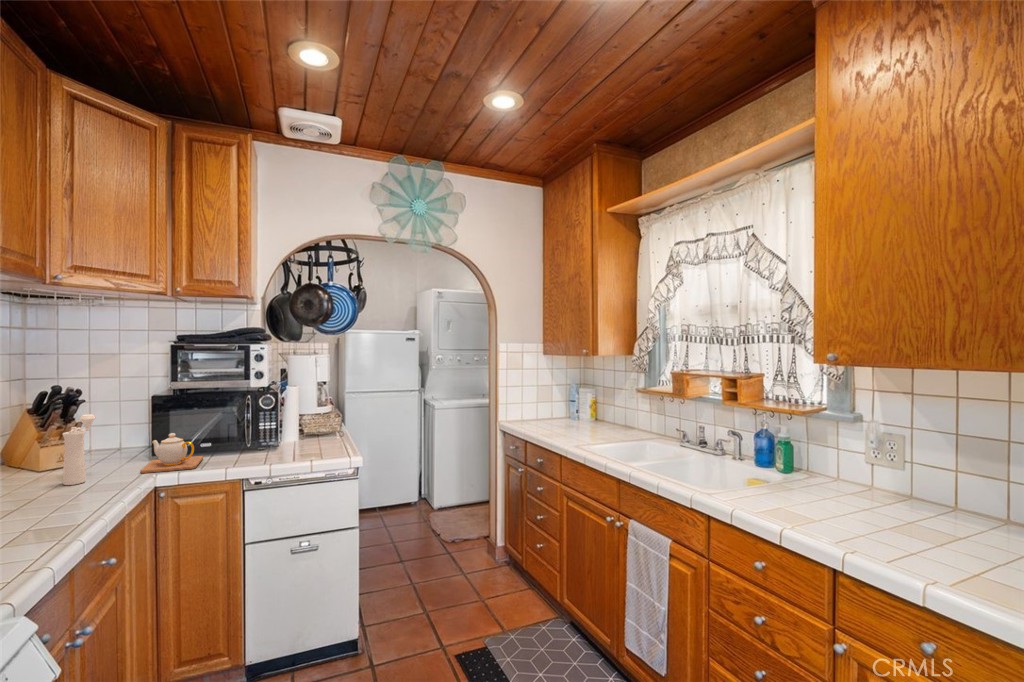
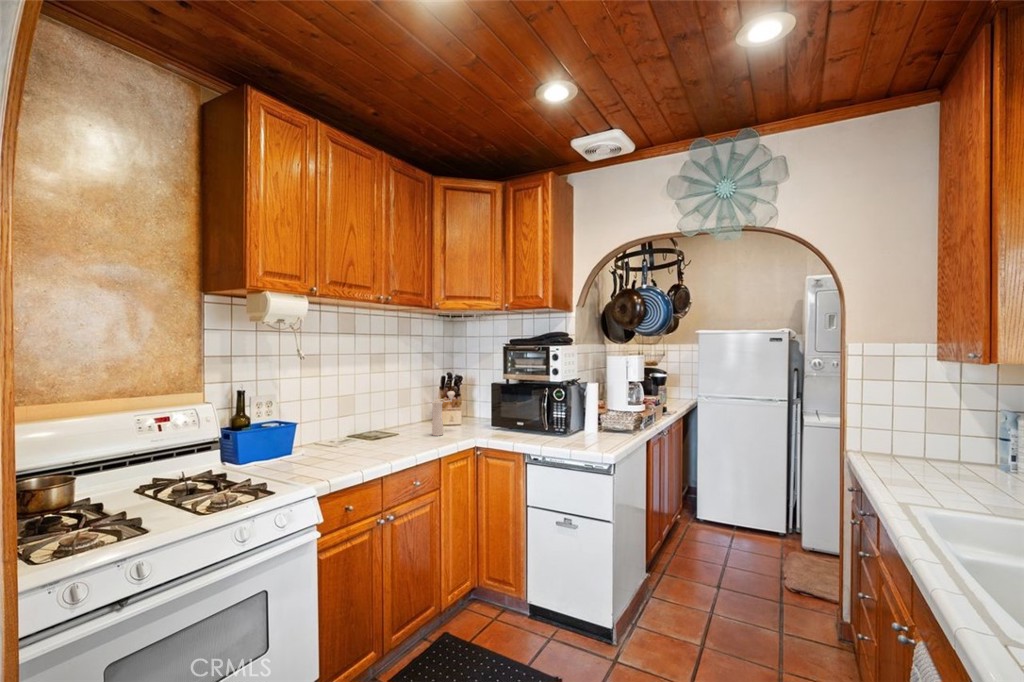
teapot: present [140,433,203,473] -> none [471,410,516,439]

